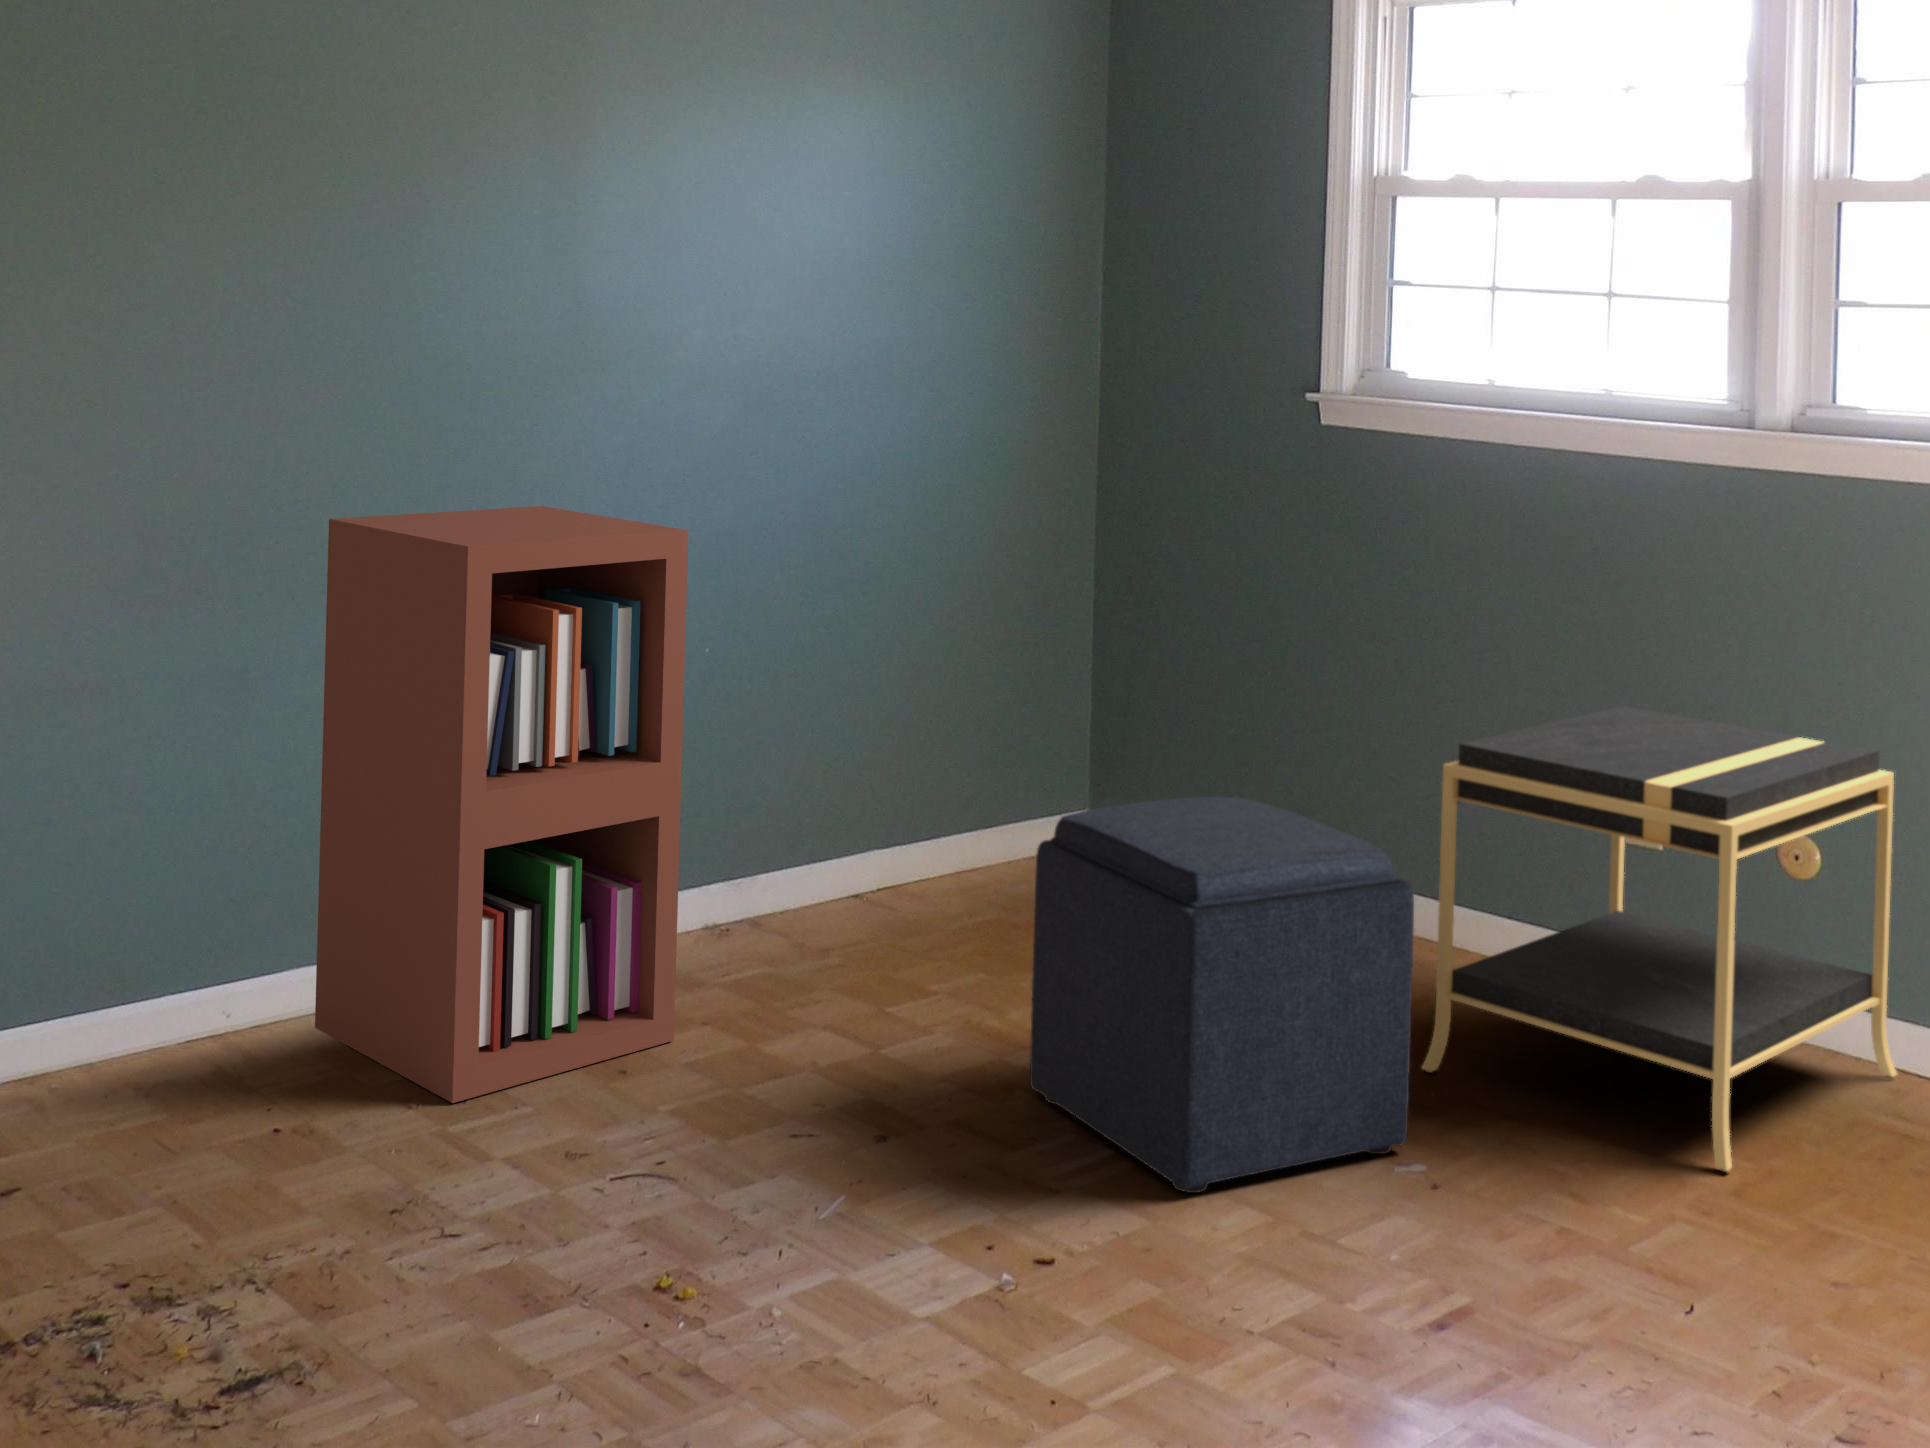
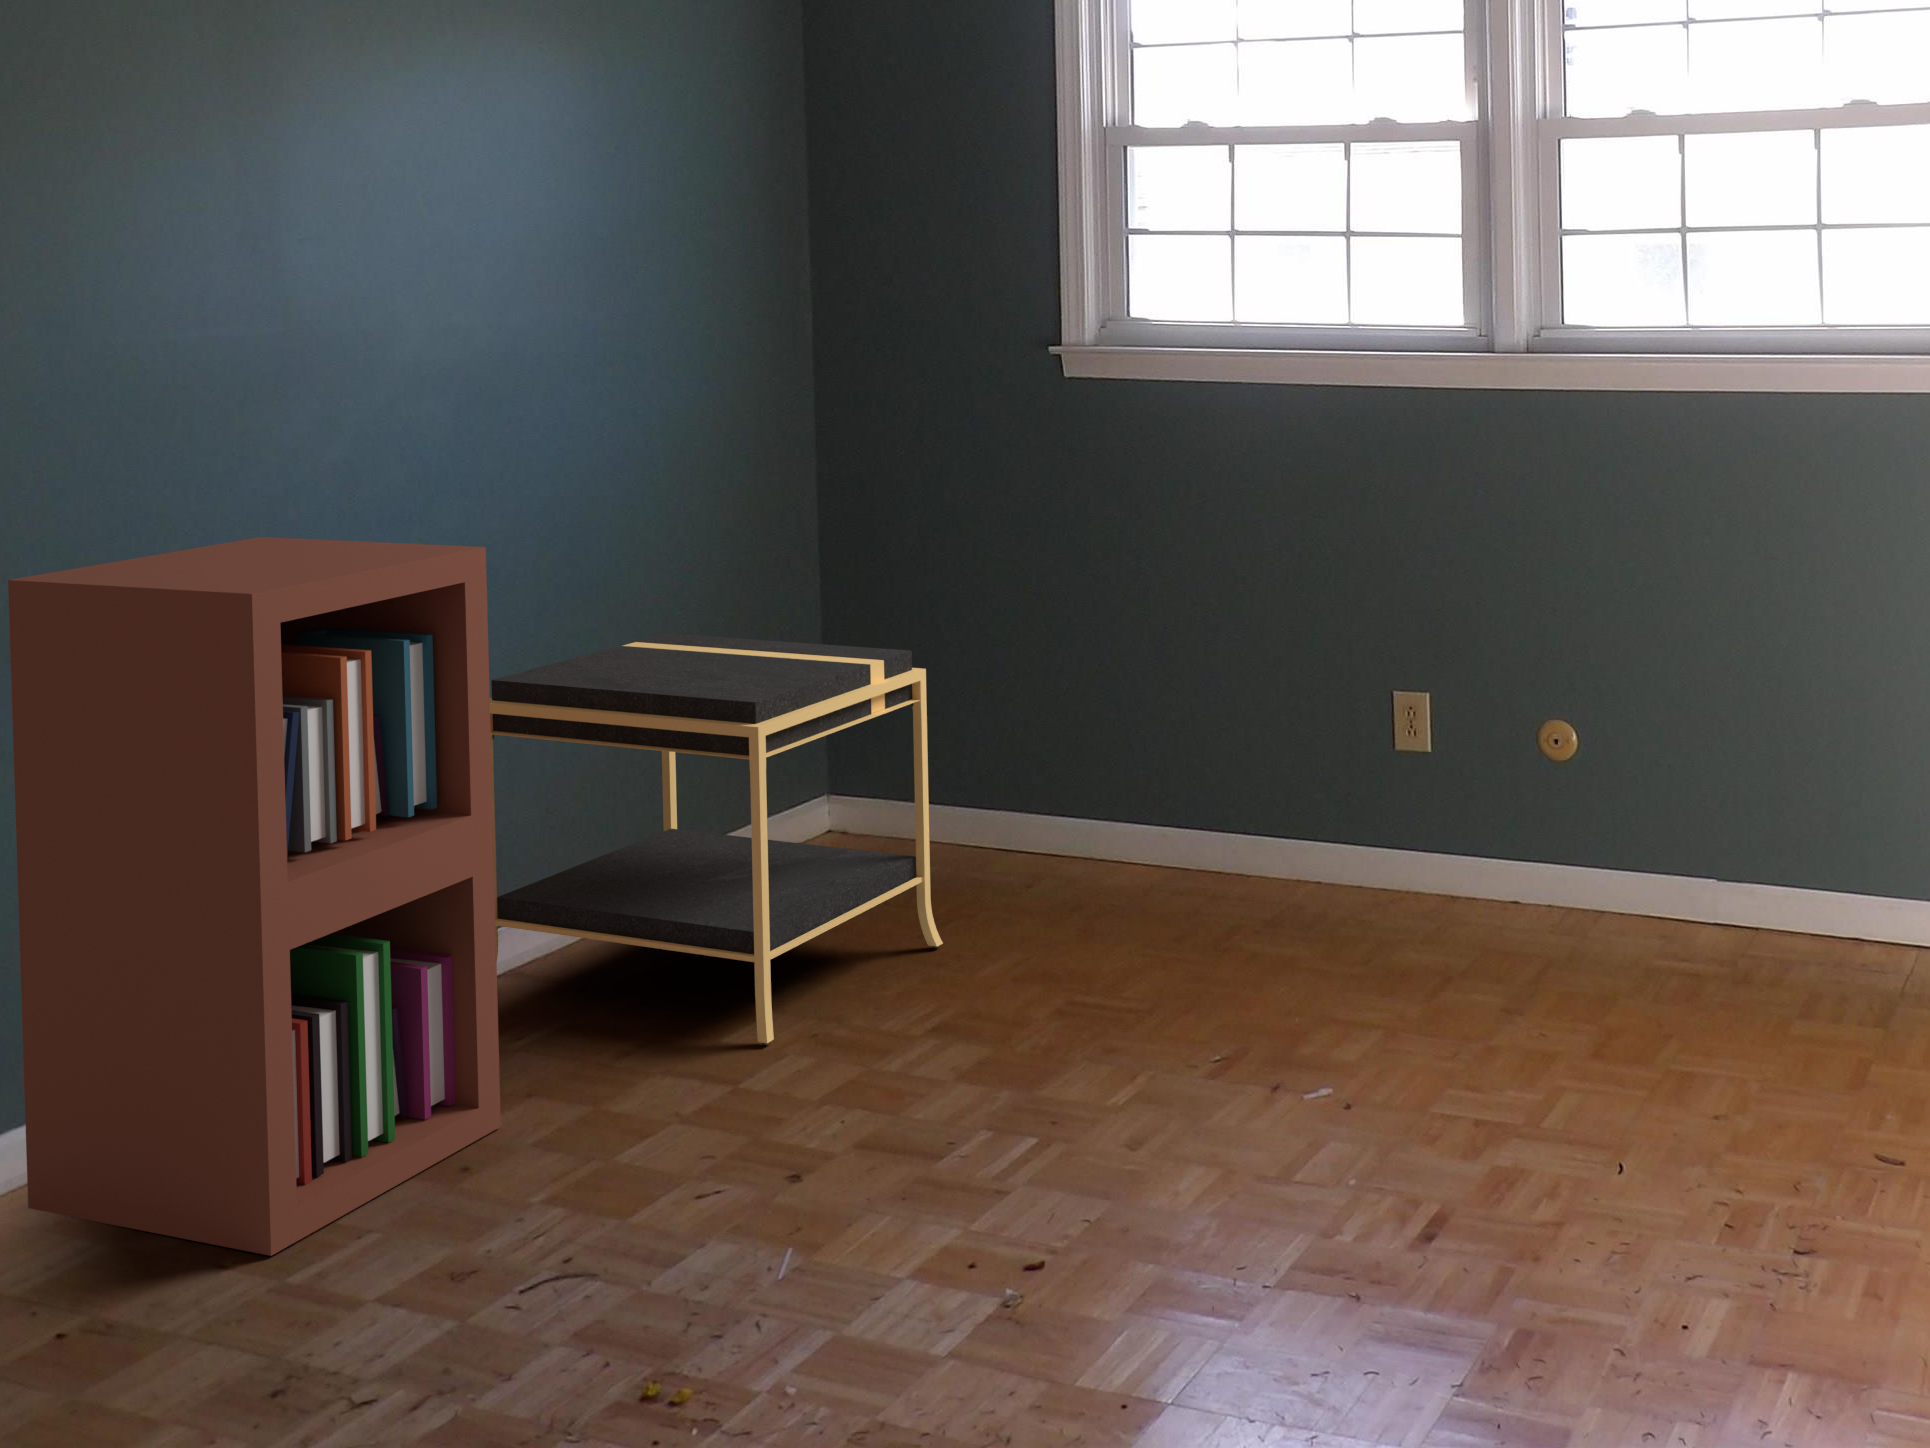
nightstand: present [1422,706,1897,1172] -> present [490,633,943,1045]
ottoman: present [1030,797,1414,1193] -> none [917,759,1307,1161]

